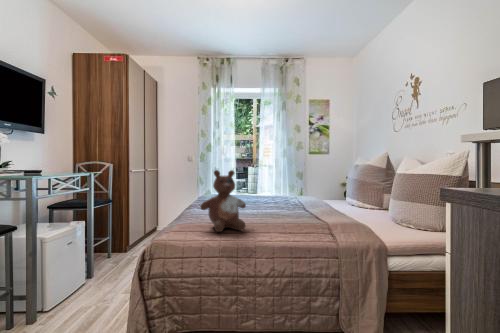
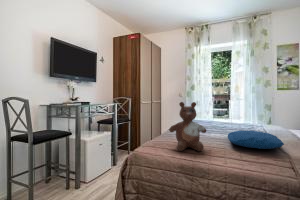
pillow: none [267,204,324,221] -> present [228,130,284,149]

